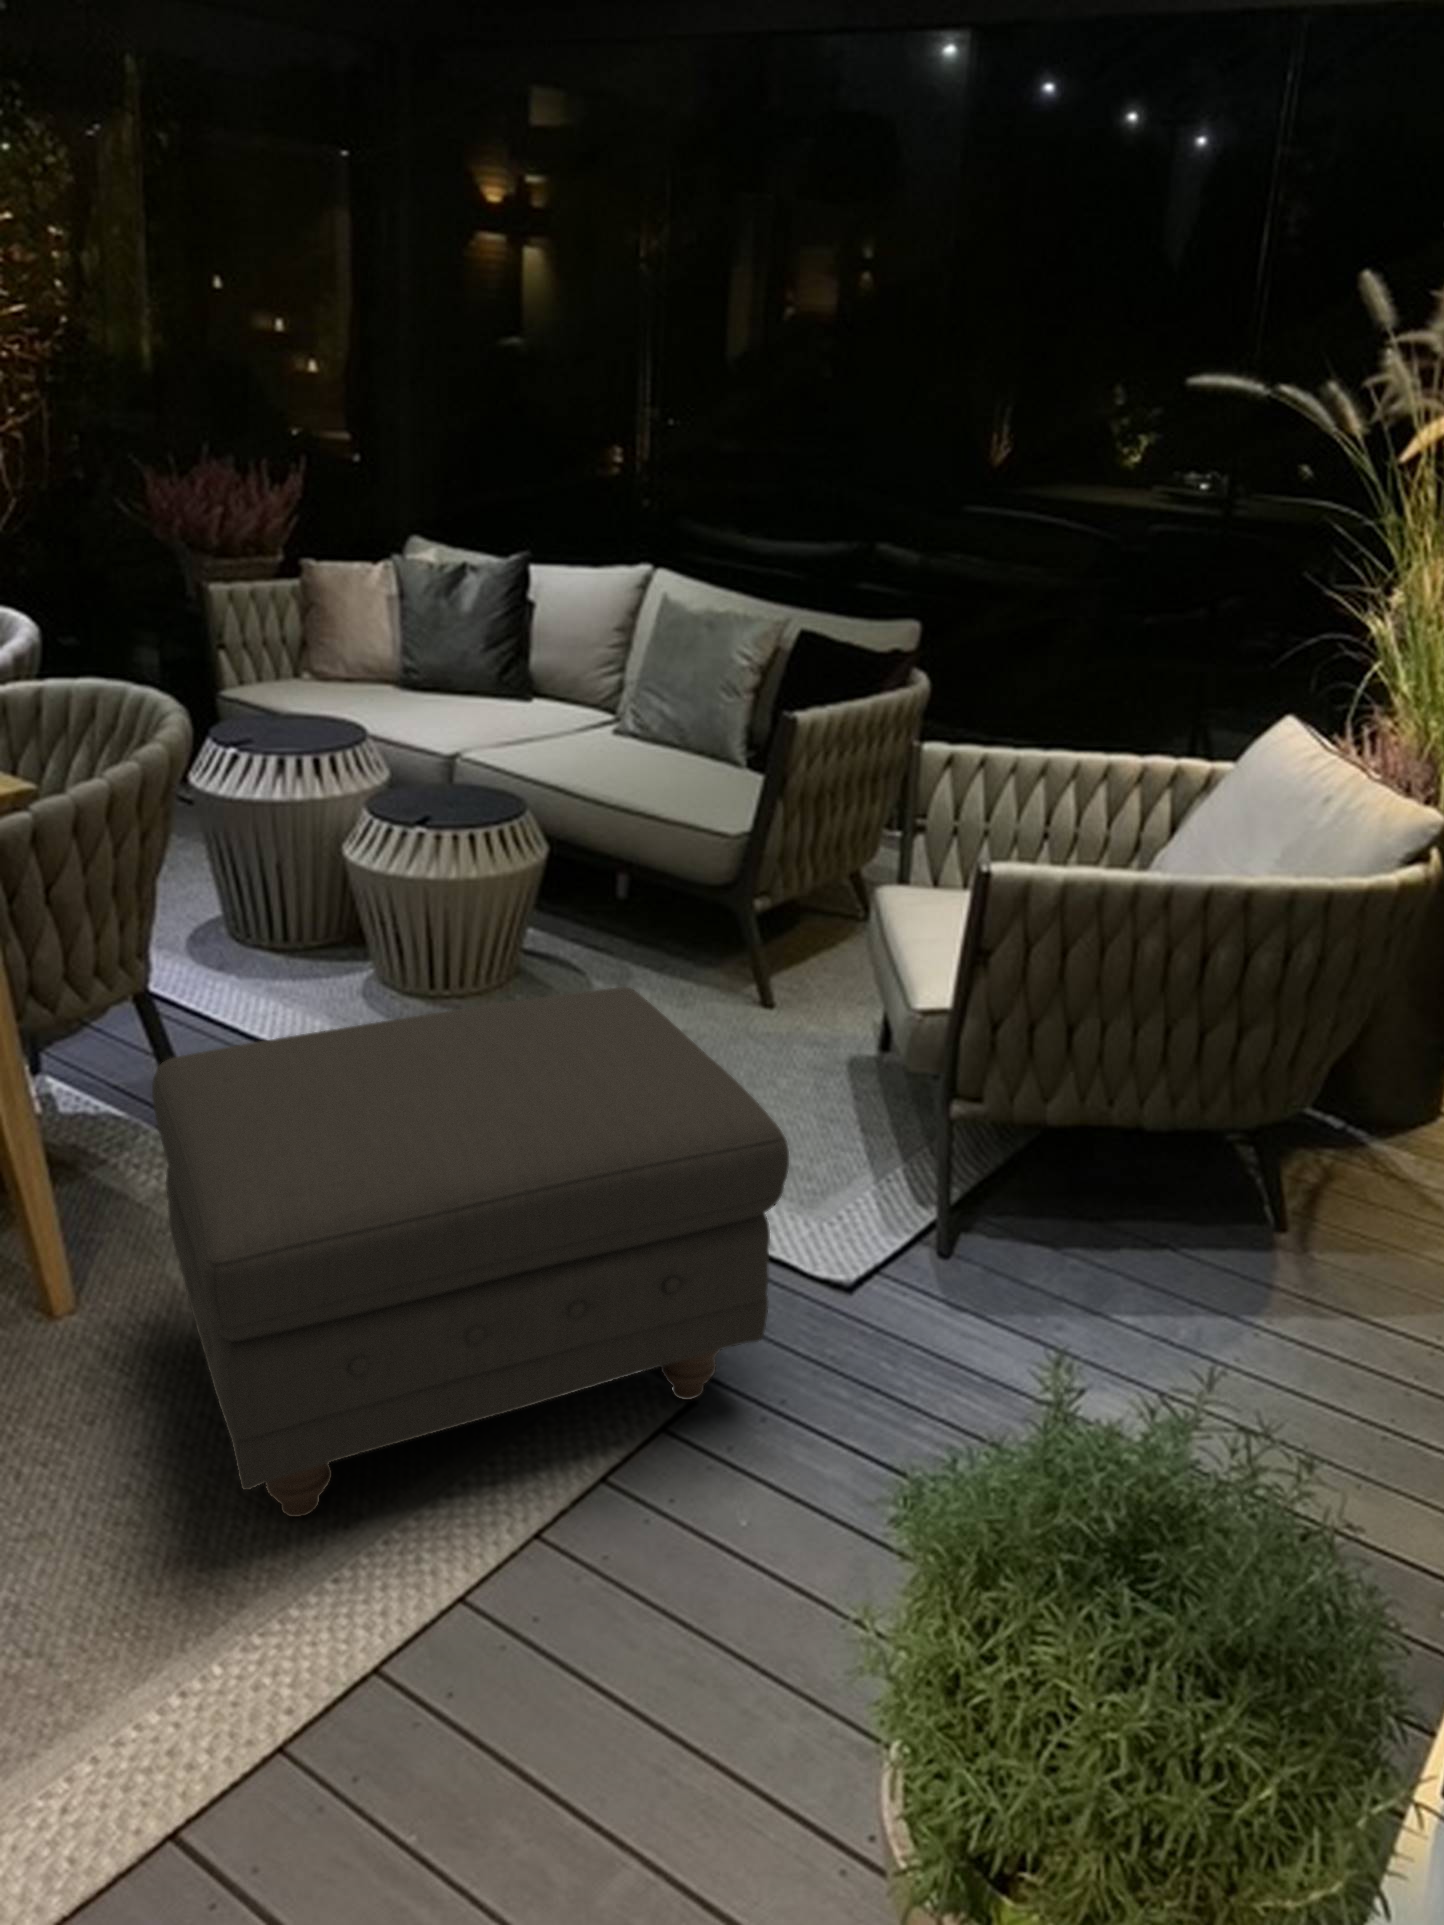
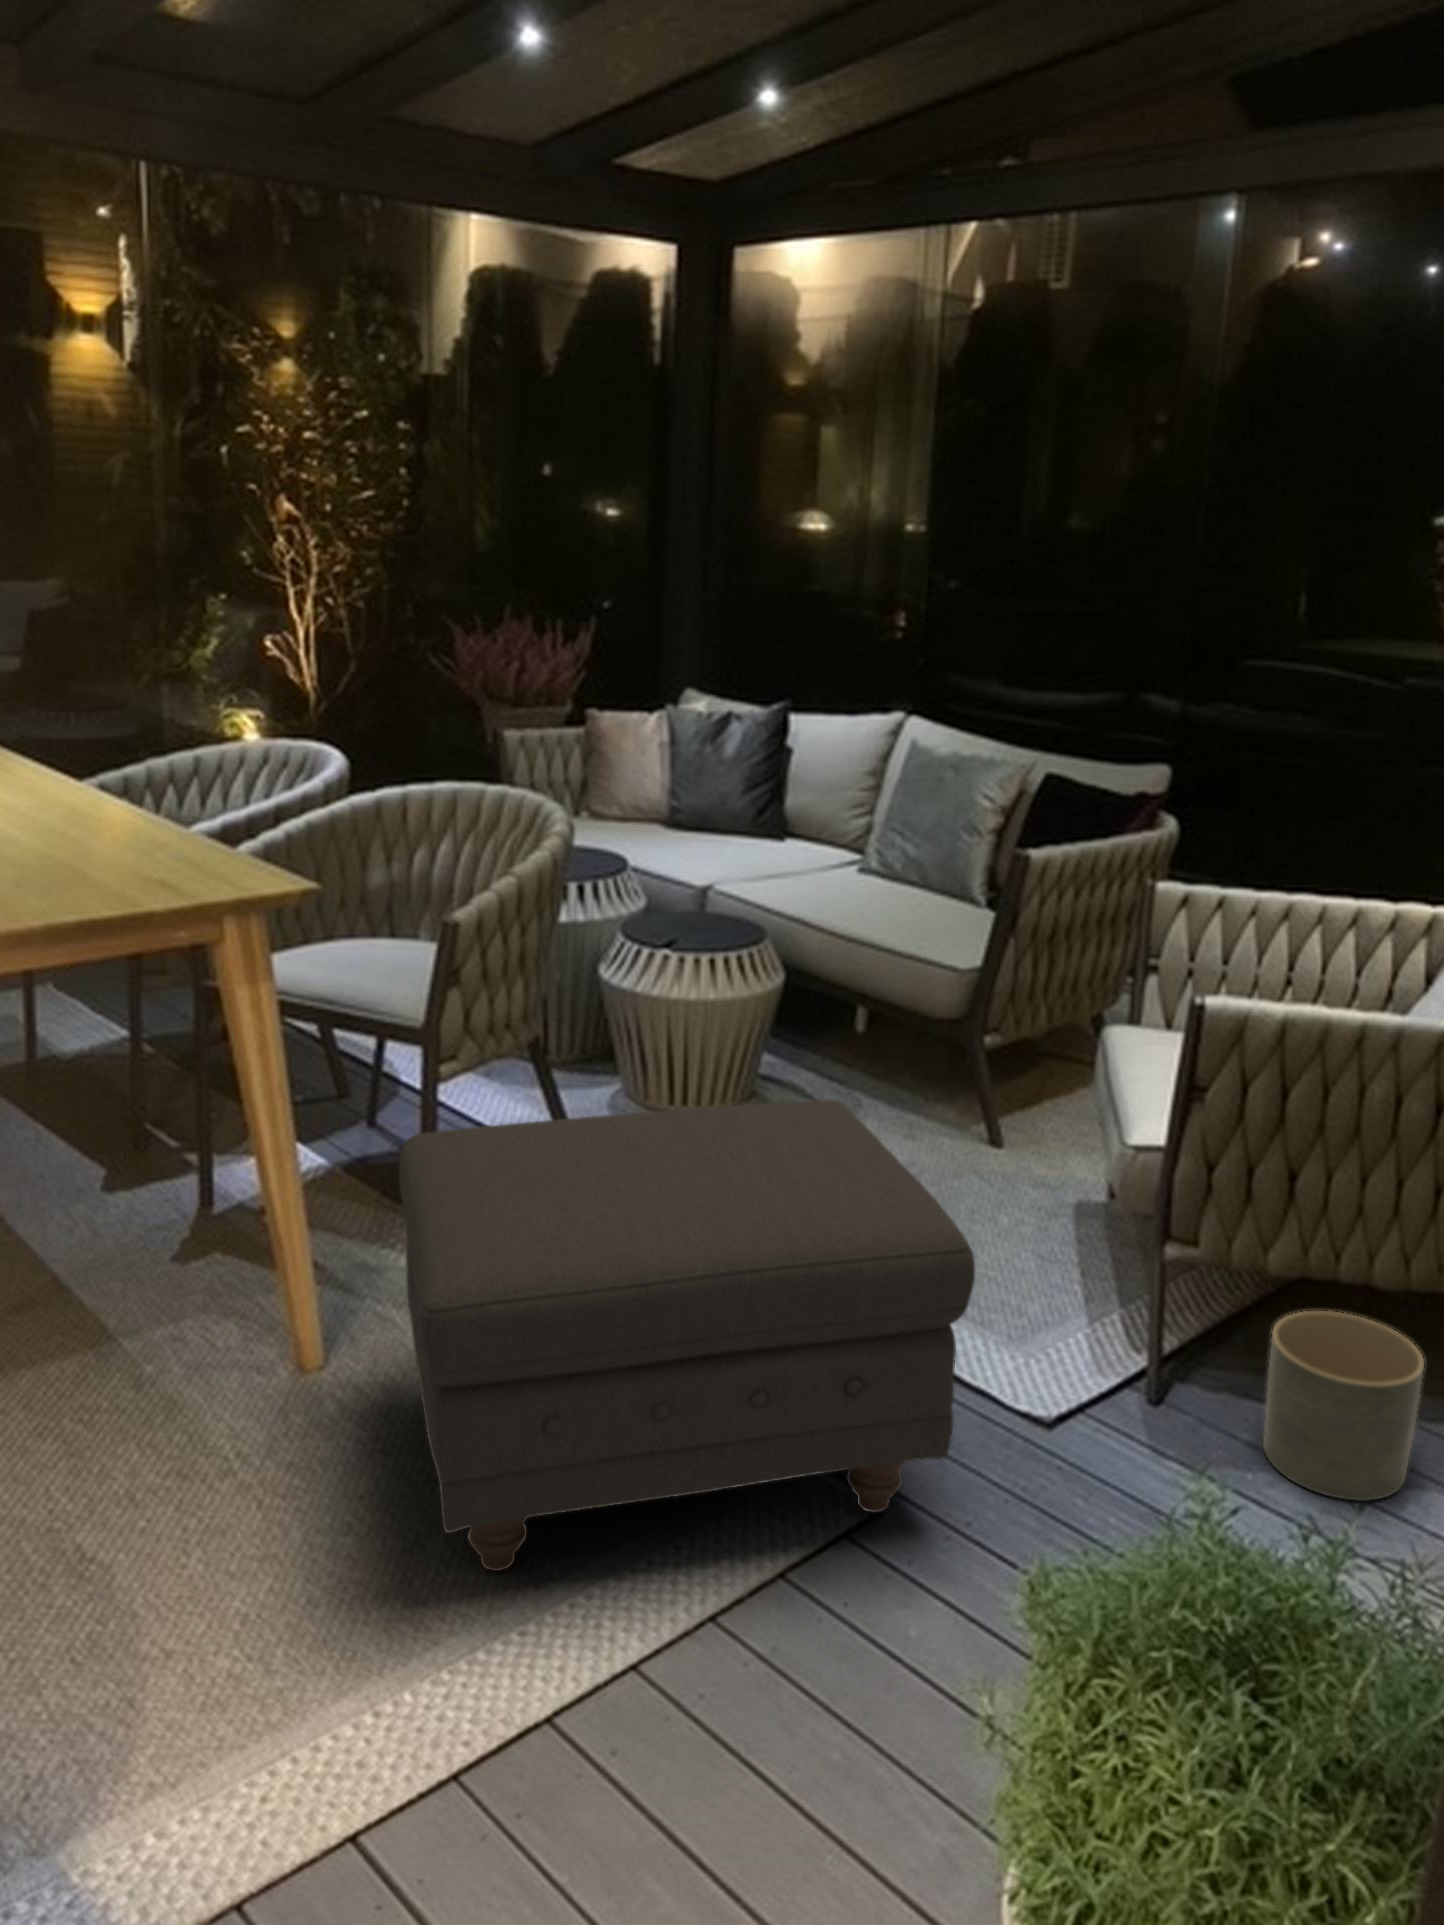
planter: none [1044,1155,1189,1328] -> present [1263,1311,1424,1501]

